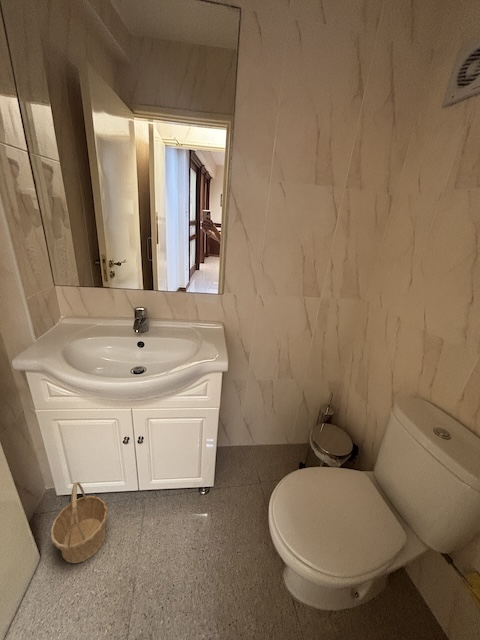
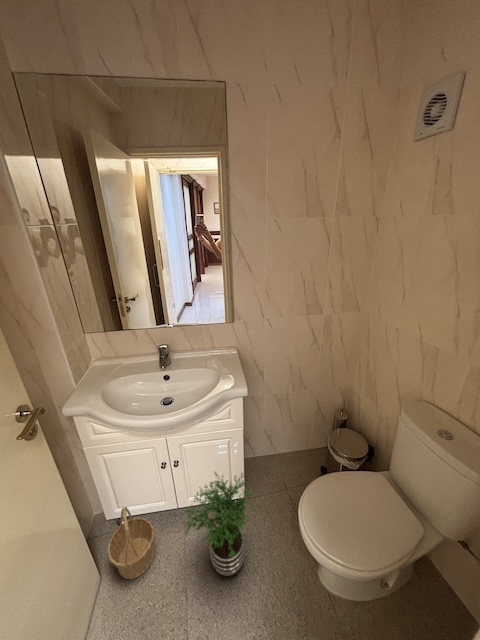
potted plant: none [139,452,228,569] -> present [185,473,255,576]

